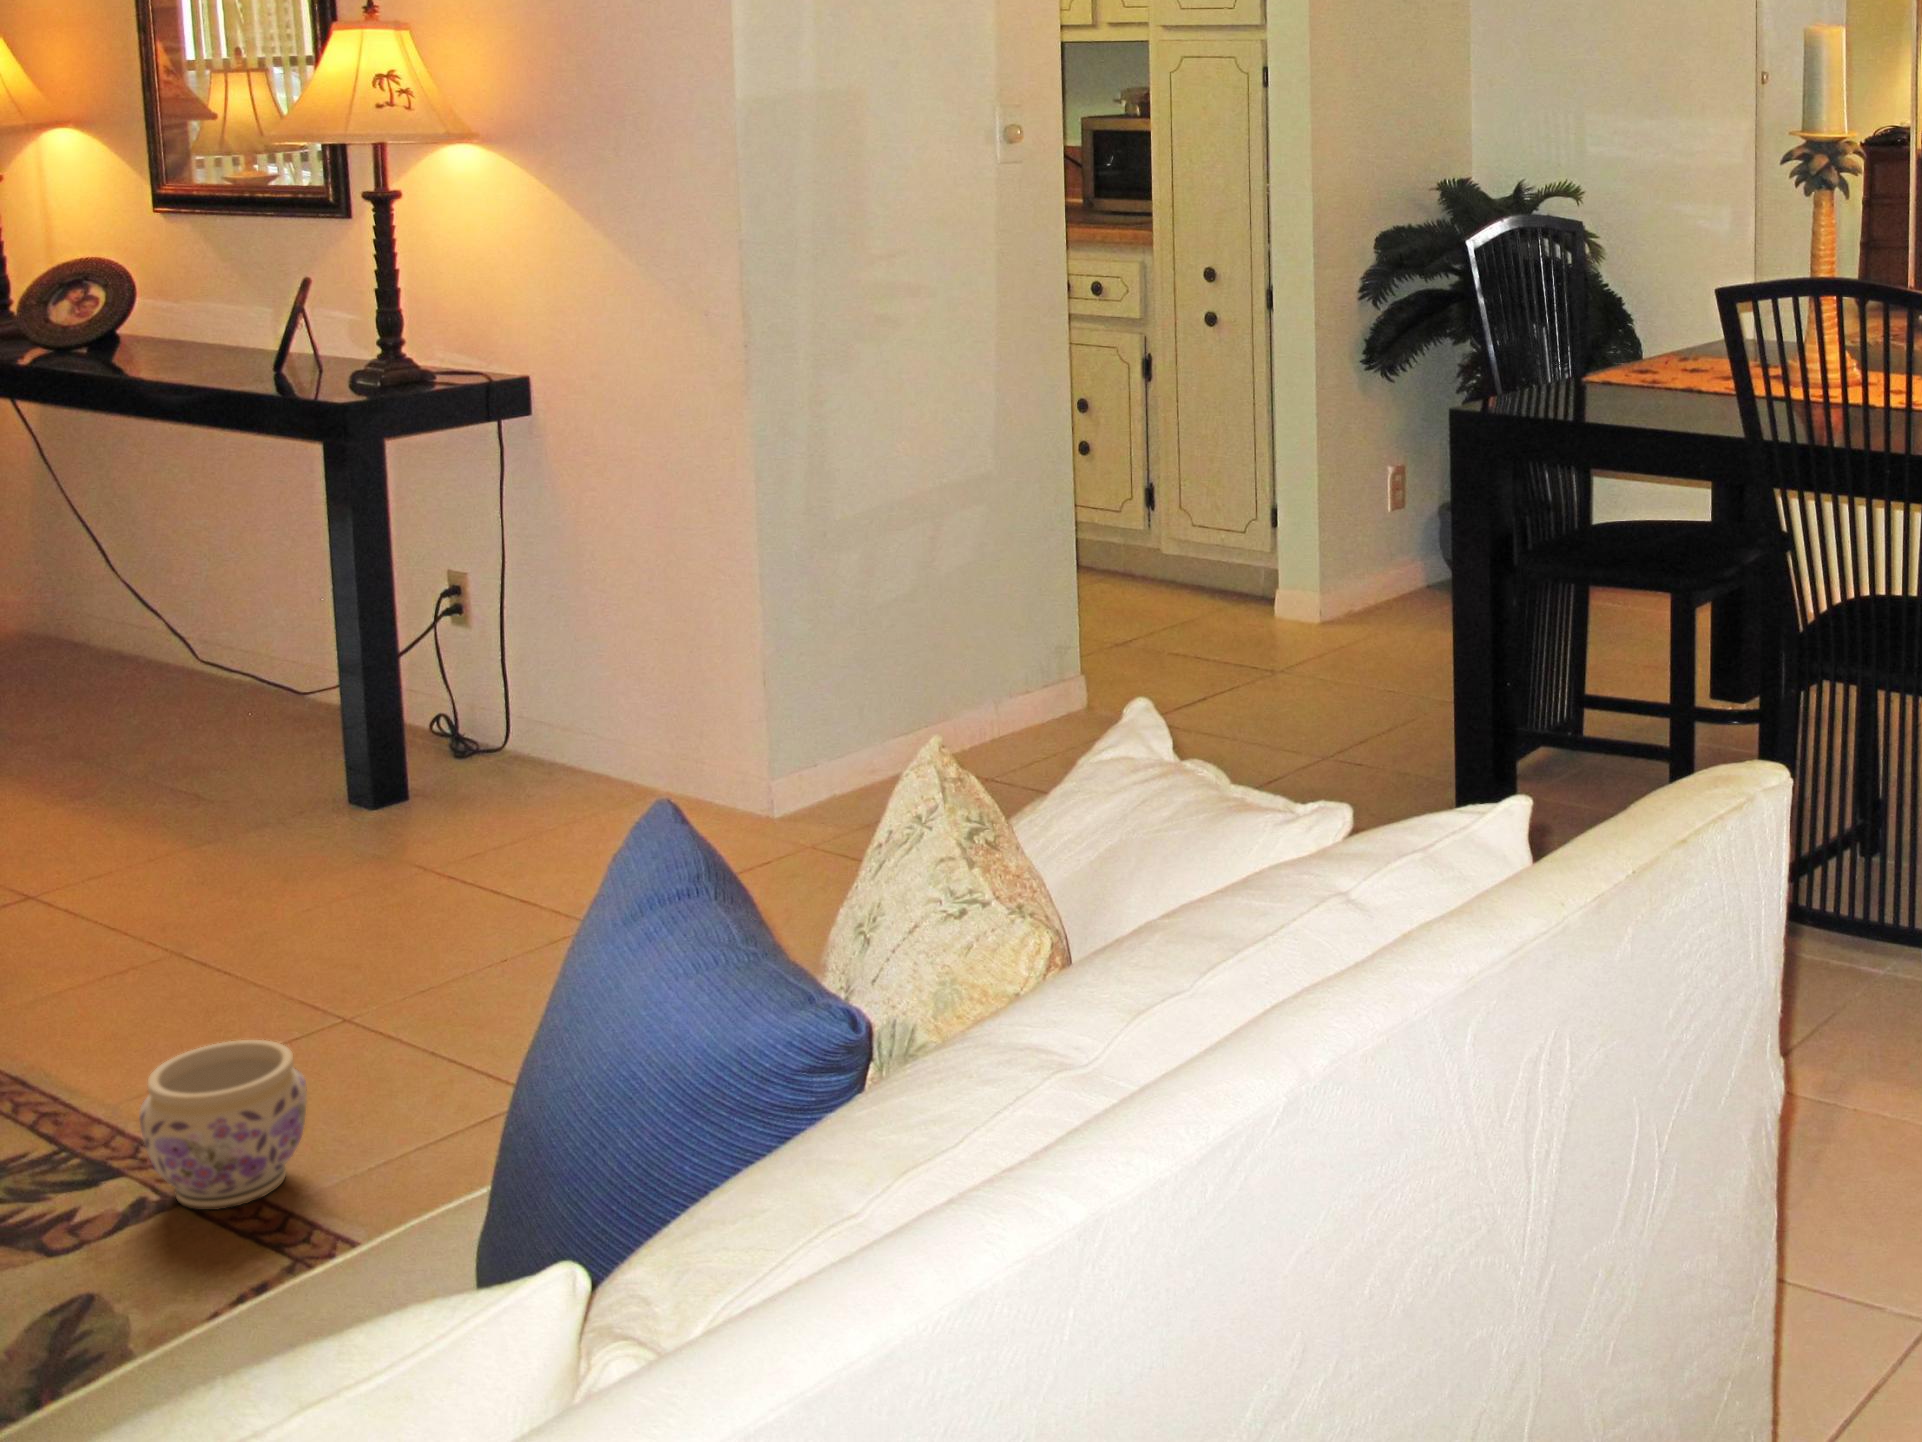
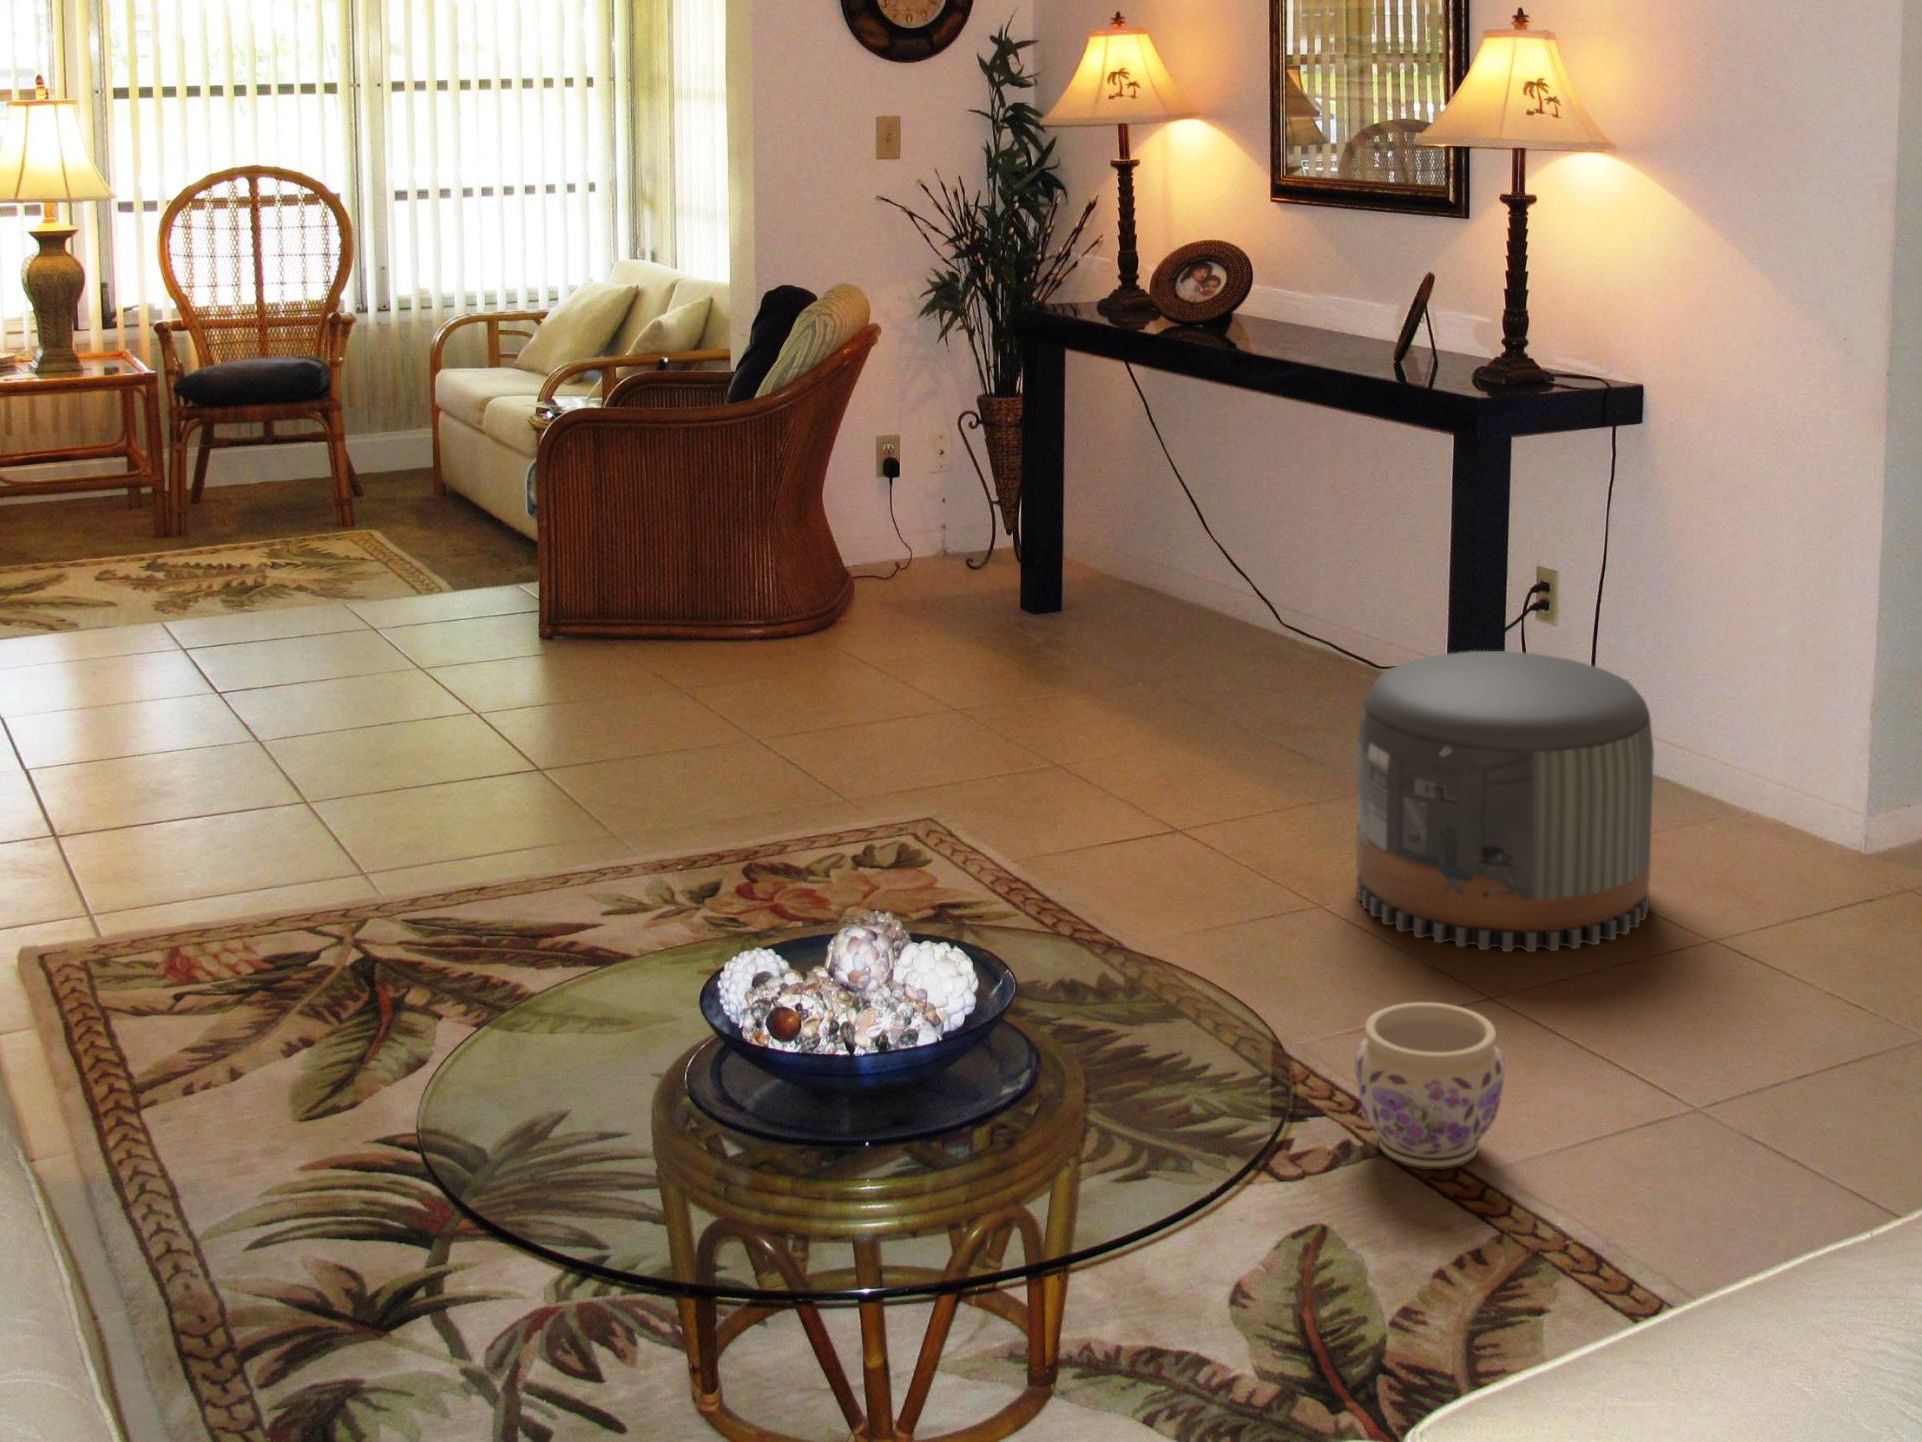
pouf: none [205,666,537,977] -> present [1356,651,1654,952]

